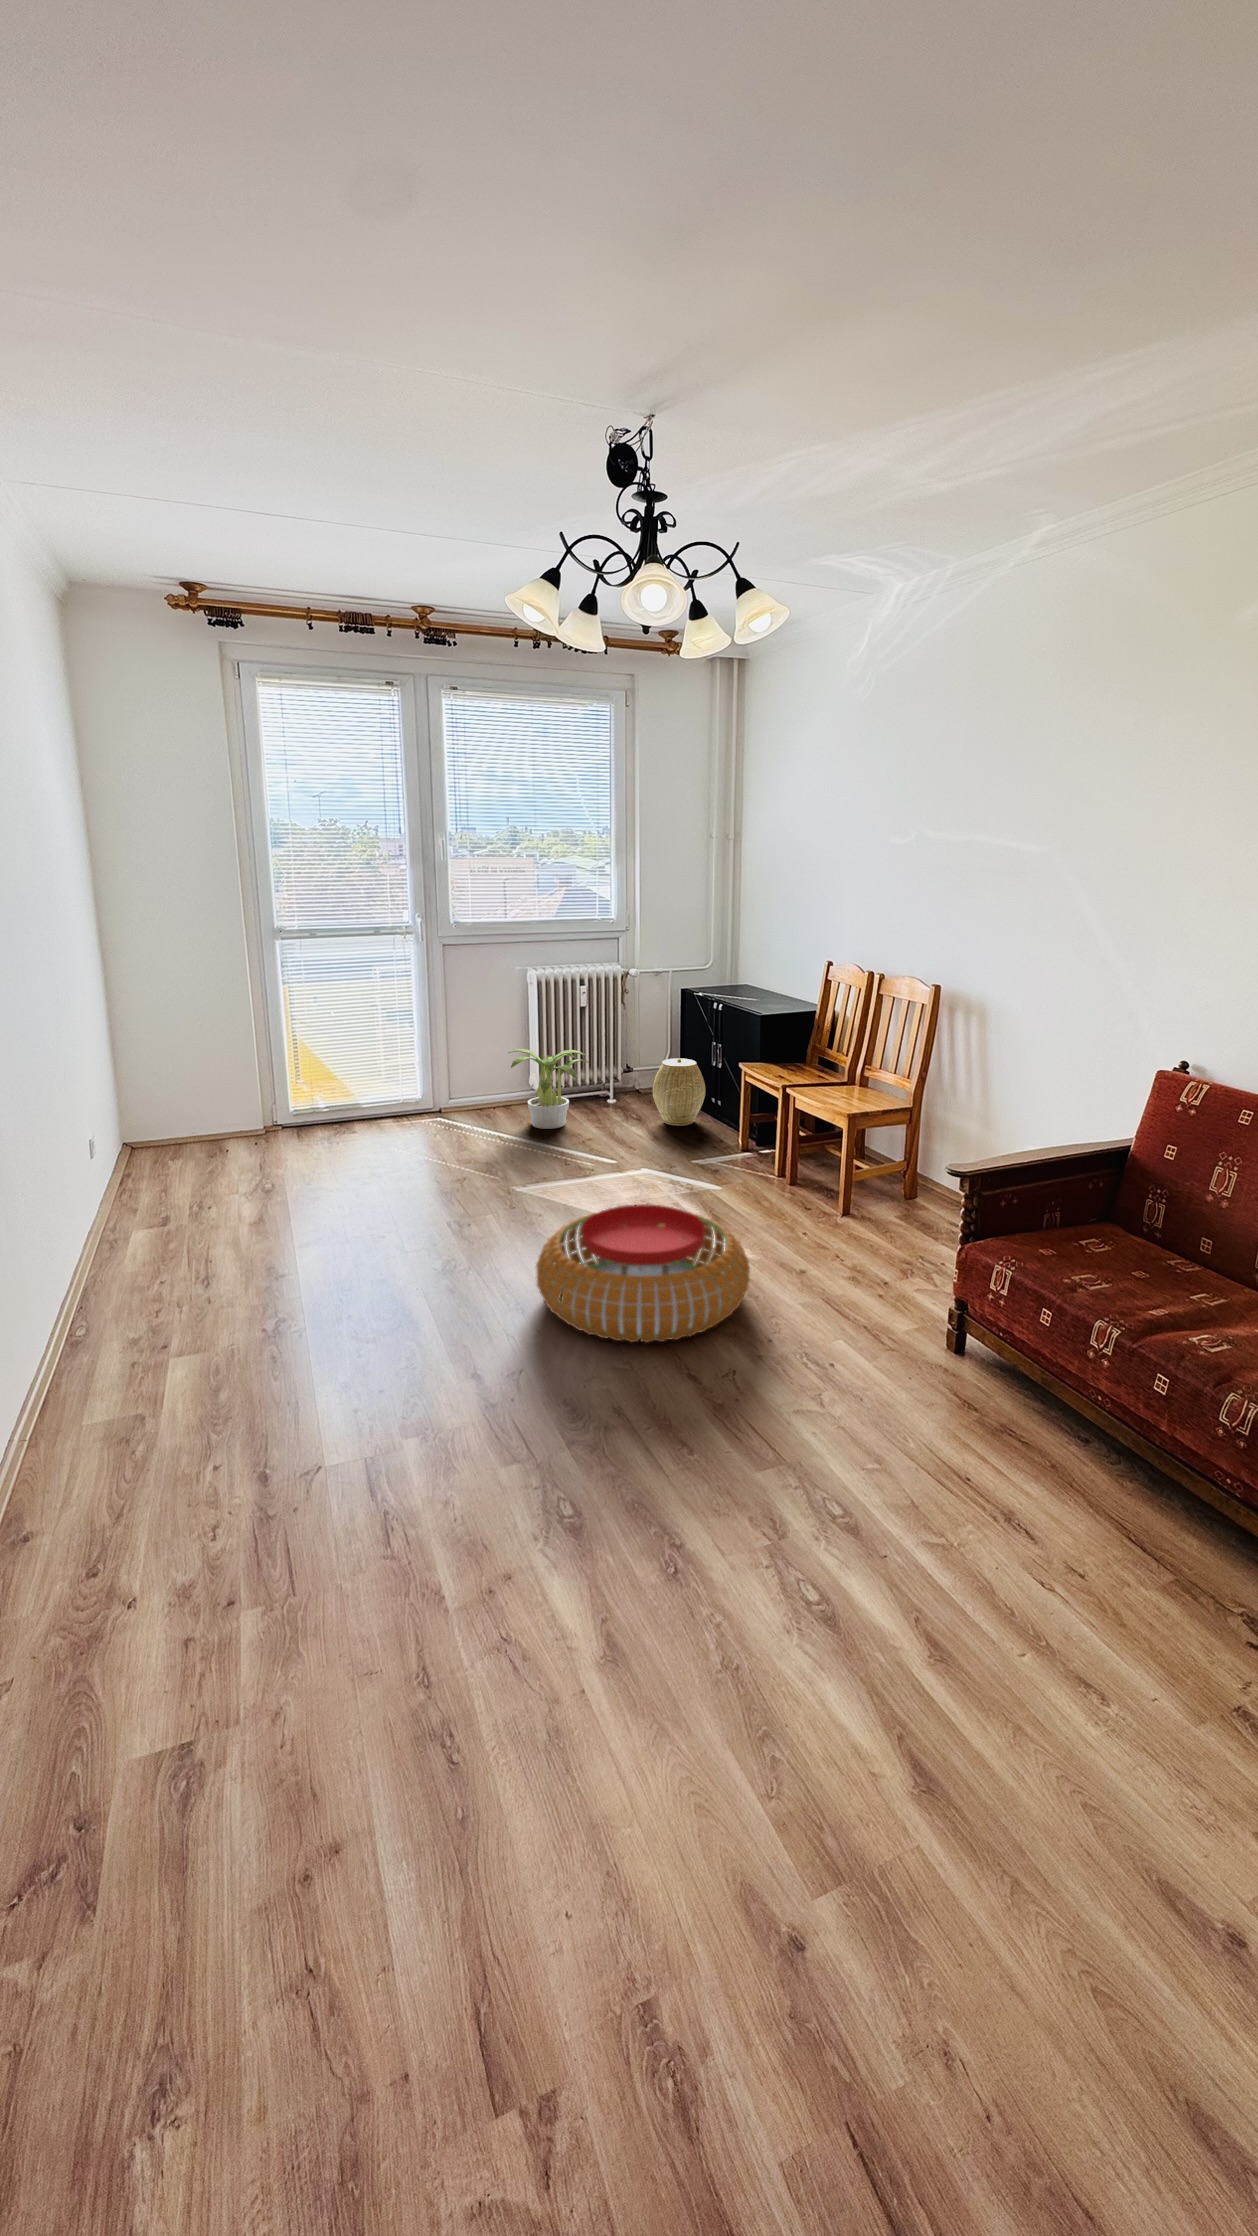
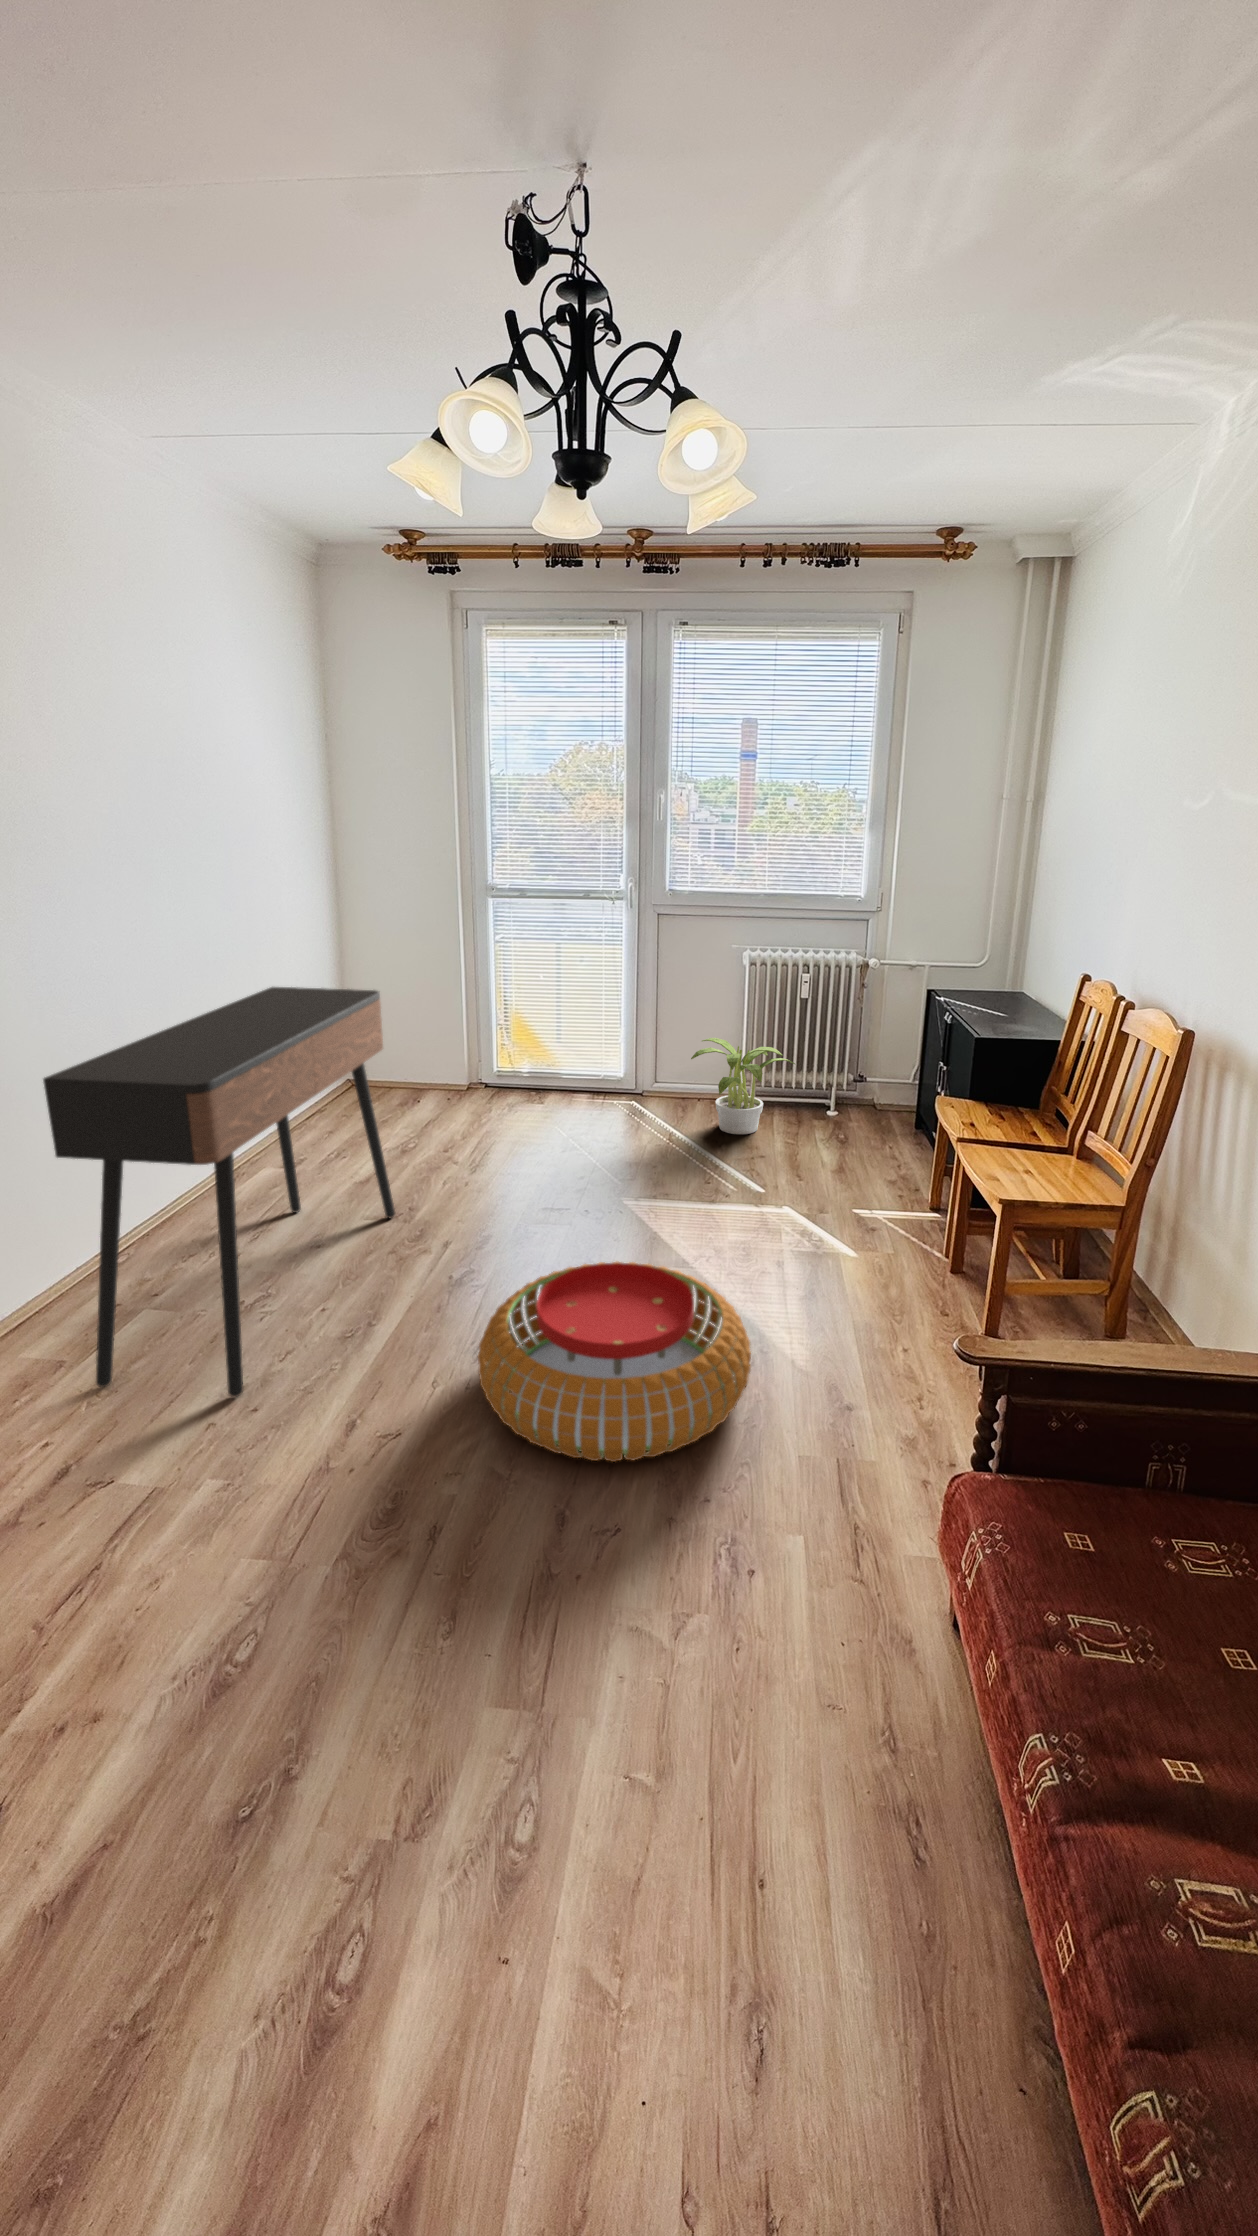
console table: none [165,1021,353,1410] -> present [43,987,395,1397]
woven basket: present [653,1058,705,1126] -> none [860,1073,927,1157]

